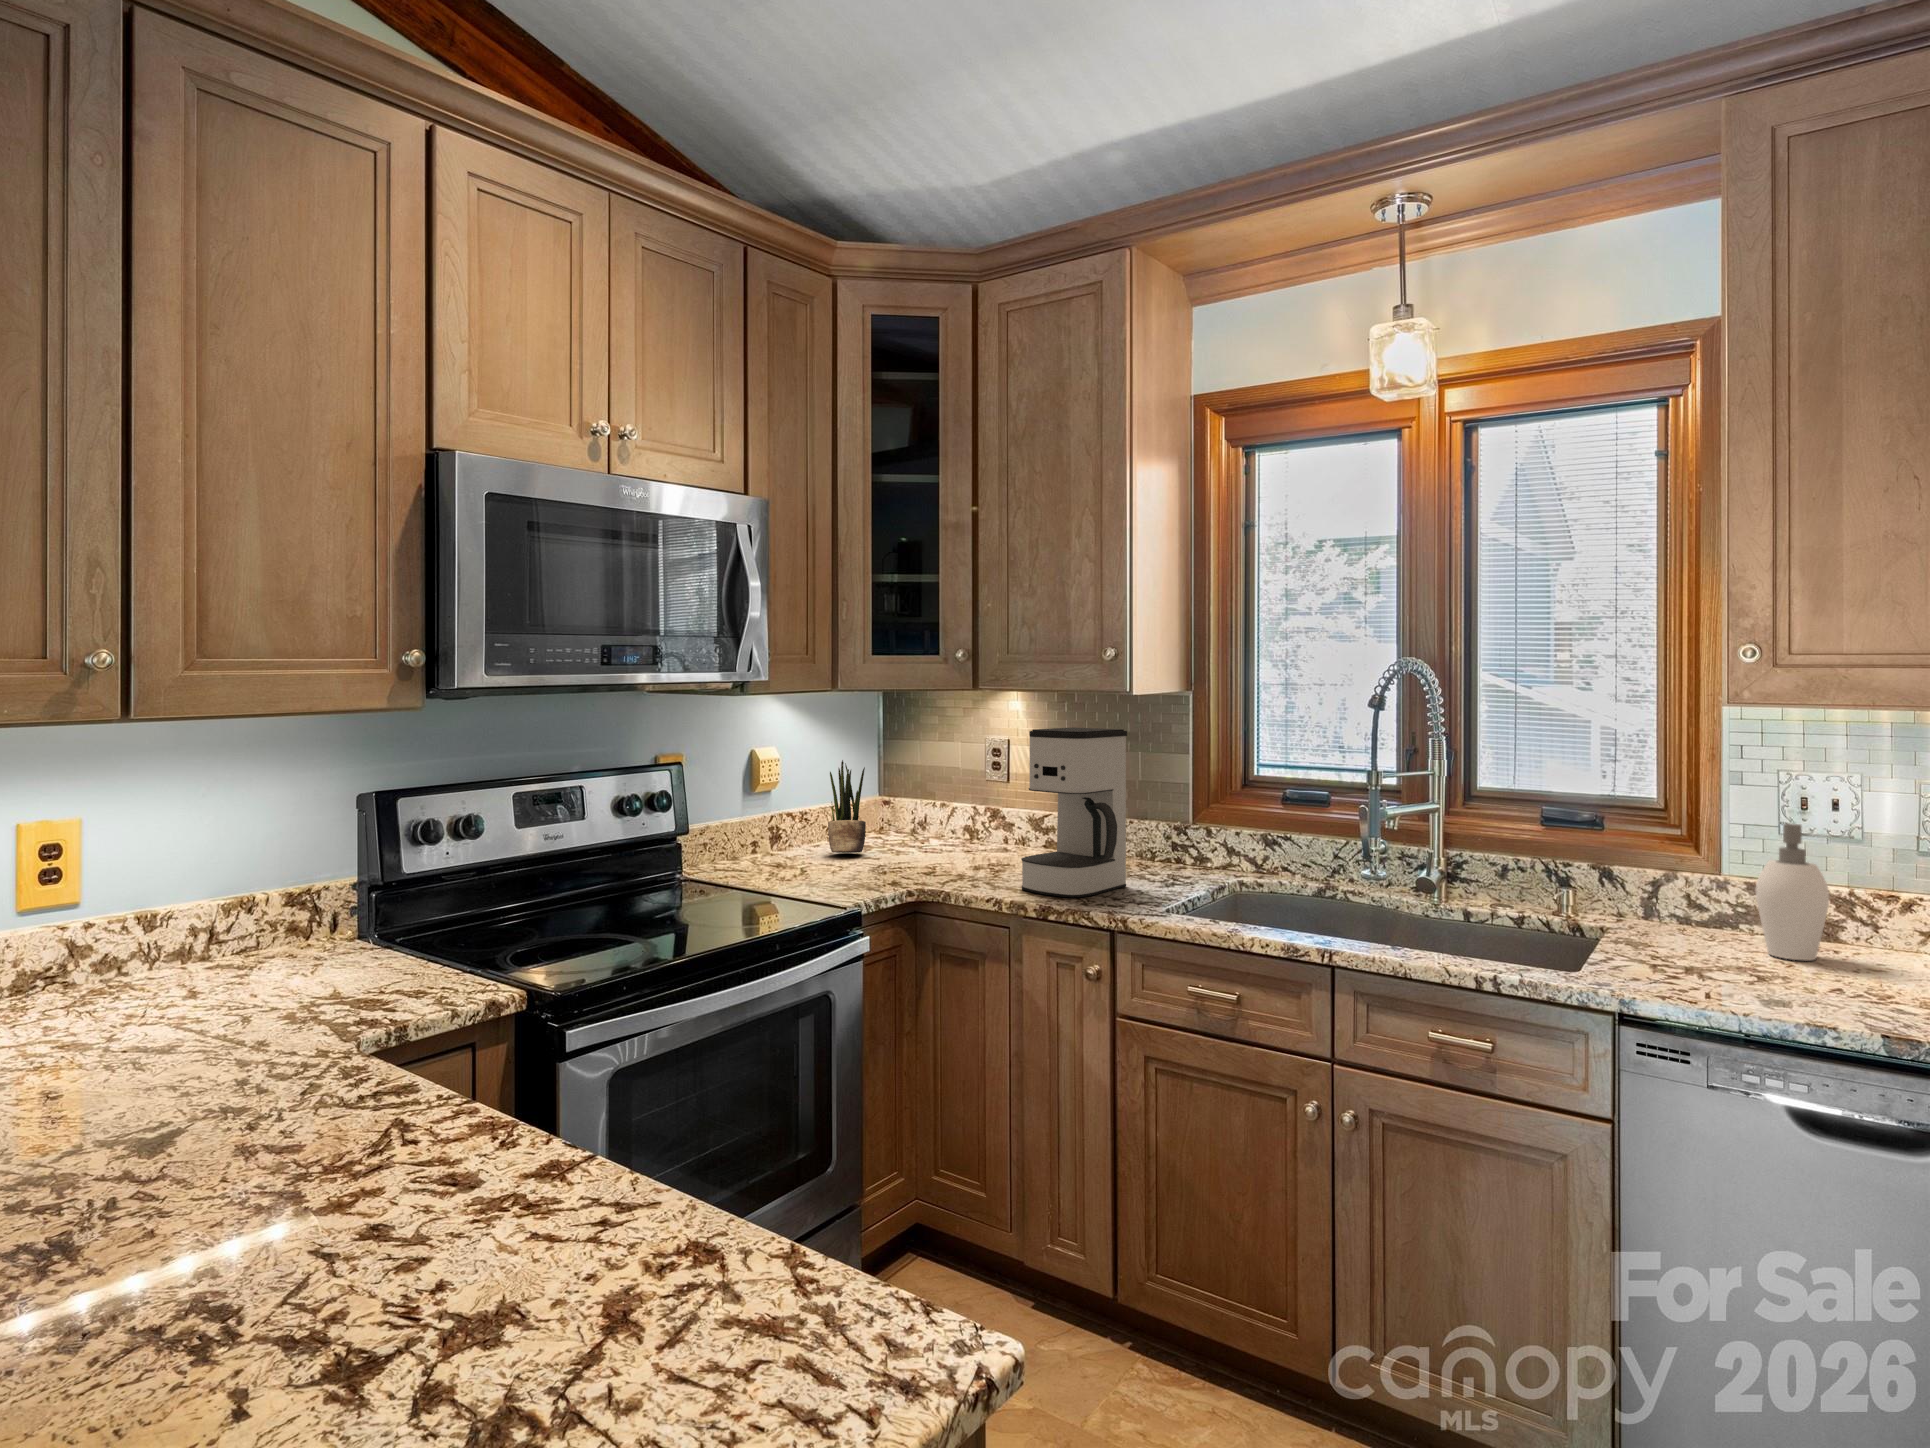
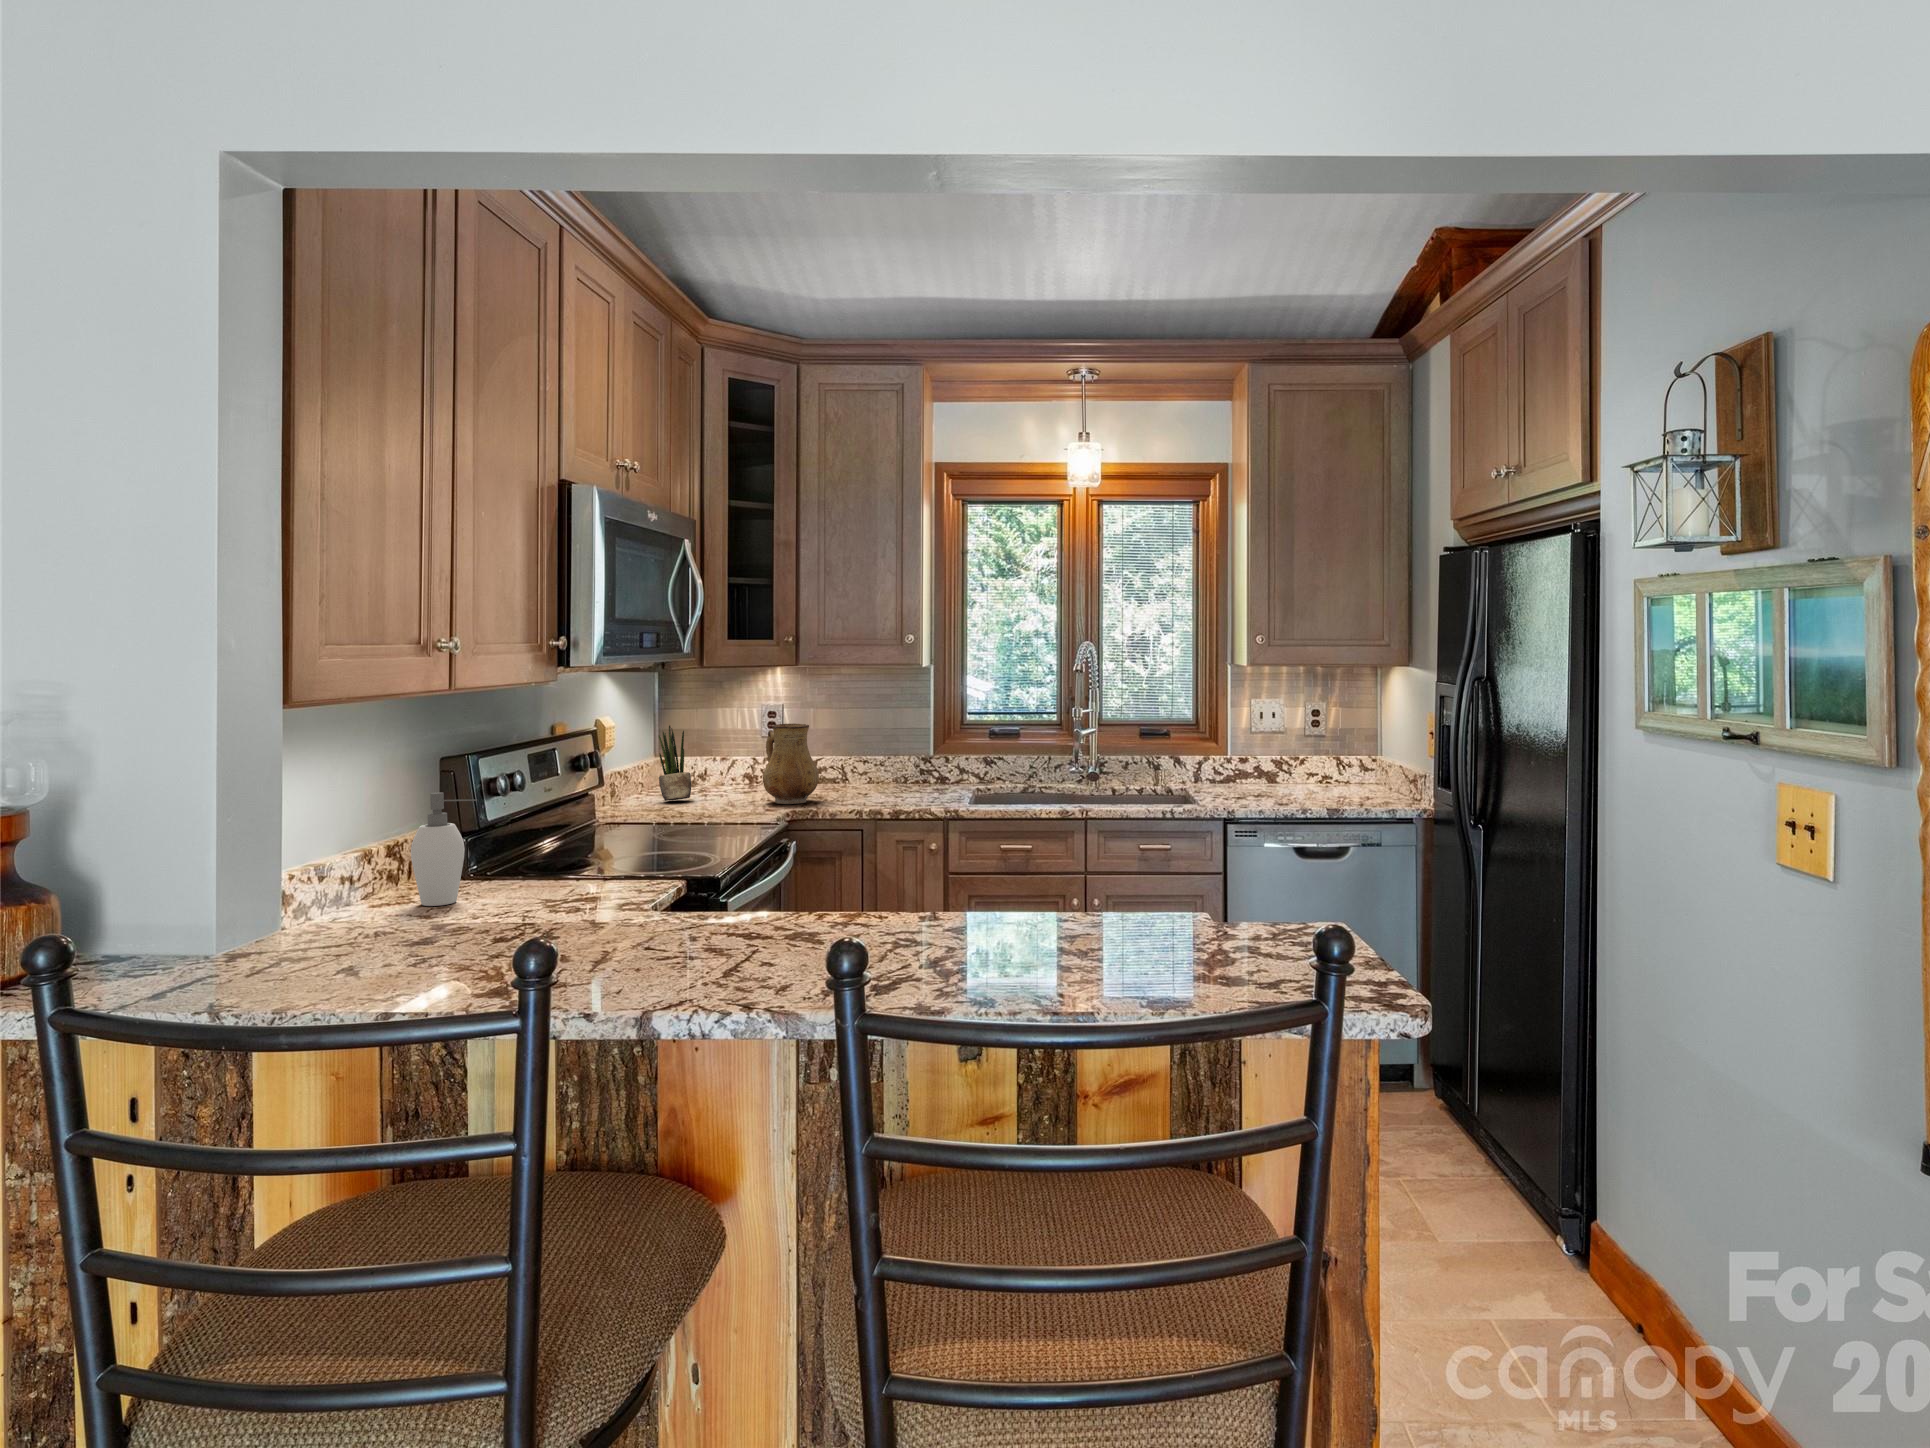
coffee maker: present [1021,727,1127,897] -> none [861,691,927,805]
ceramic pitcher: none [915,767,989,877] -> present [763,724,819,804]
soap dispenser: present [1755,823,1830,960] -> present [411,792,477,906]

